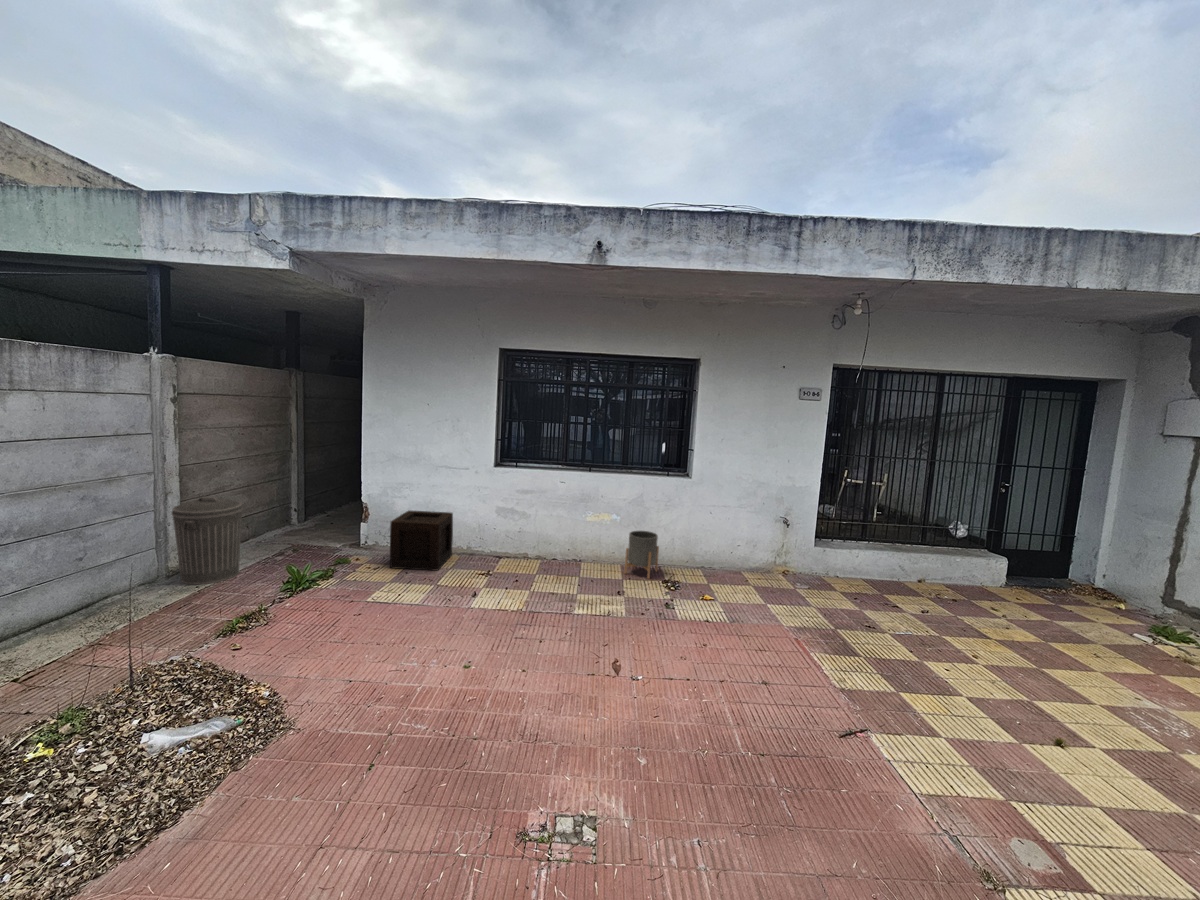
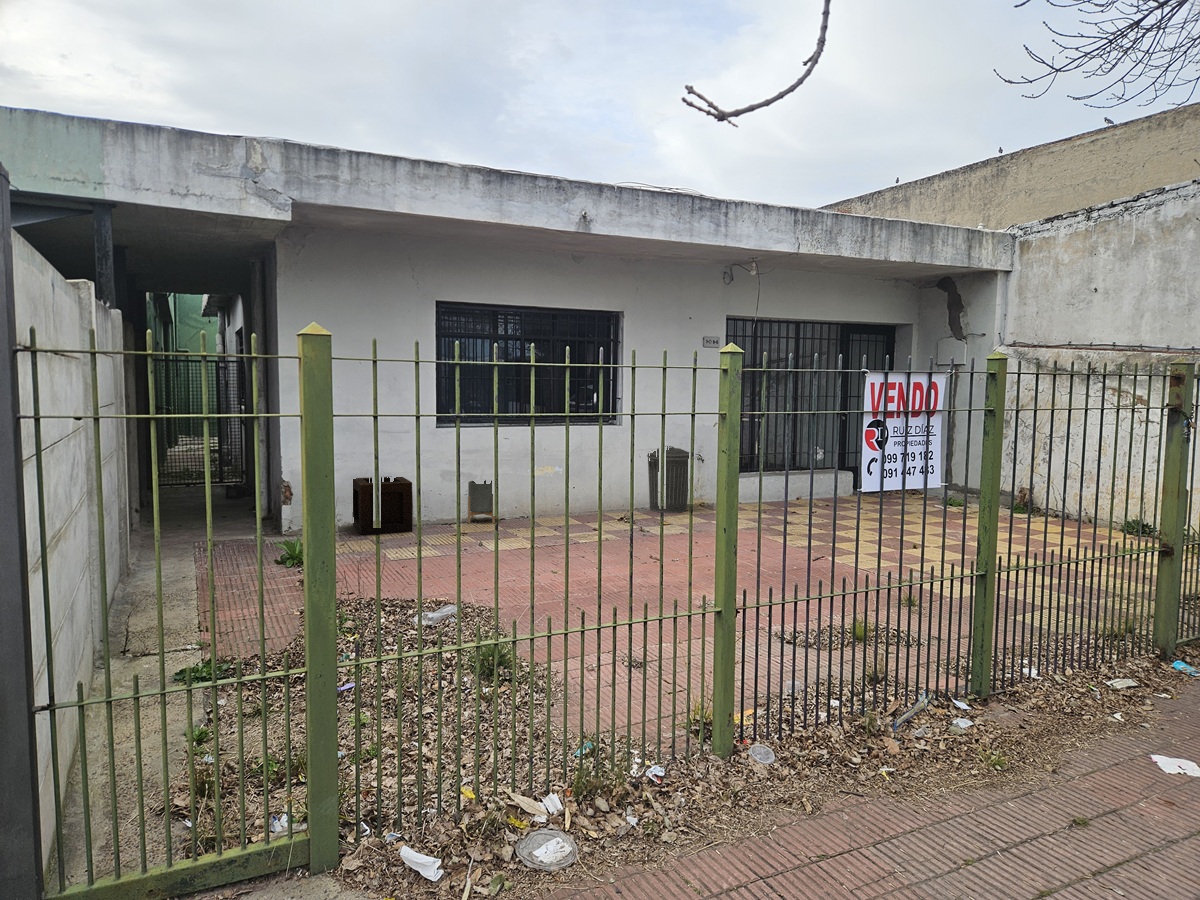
trash can: present [172,497,243,584] -> present [647,446,689,513]
planter: present [624,531,659,579] -> present [468,480,497,524]

